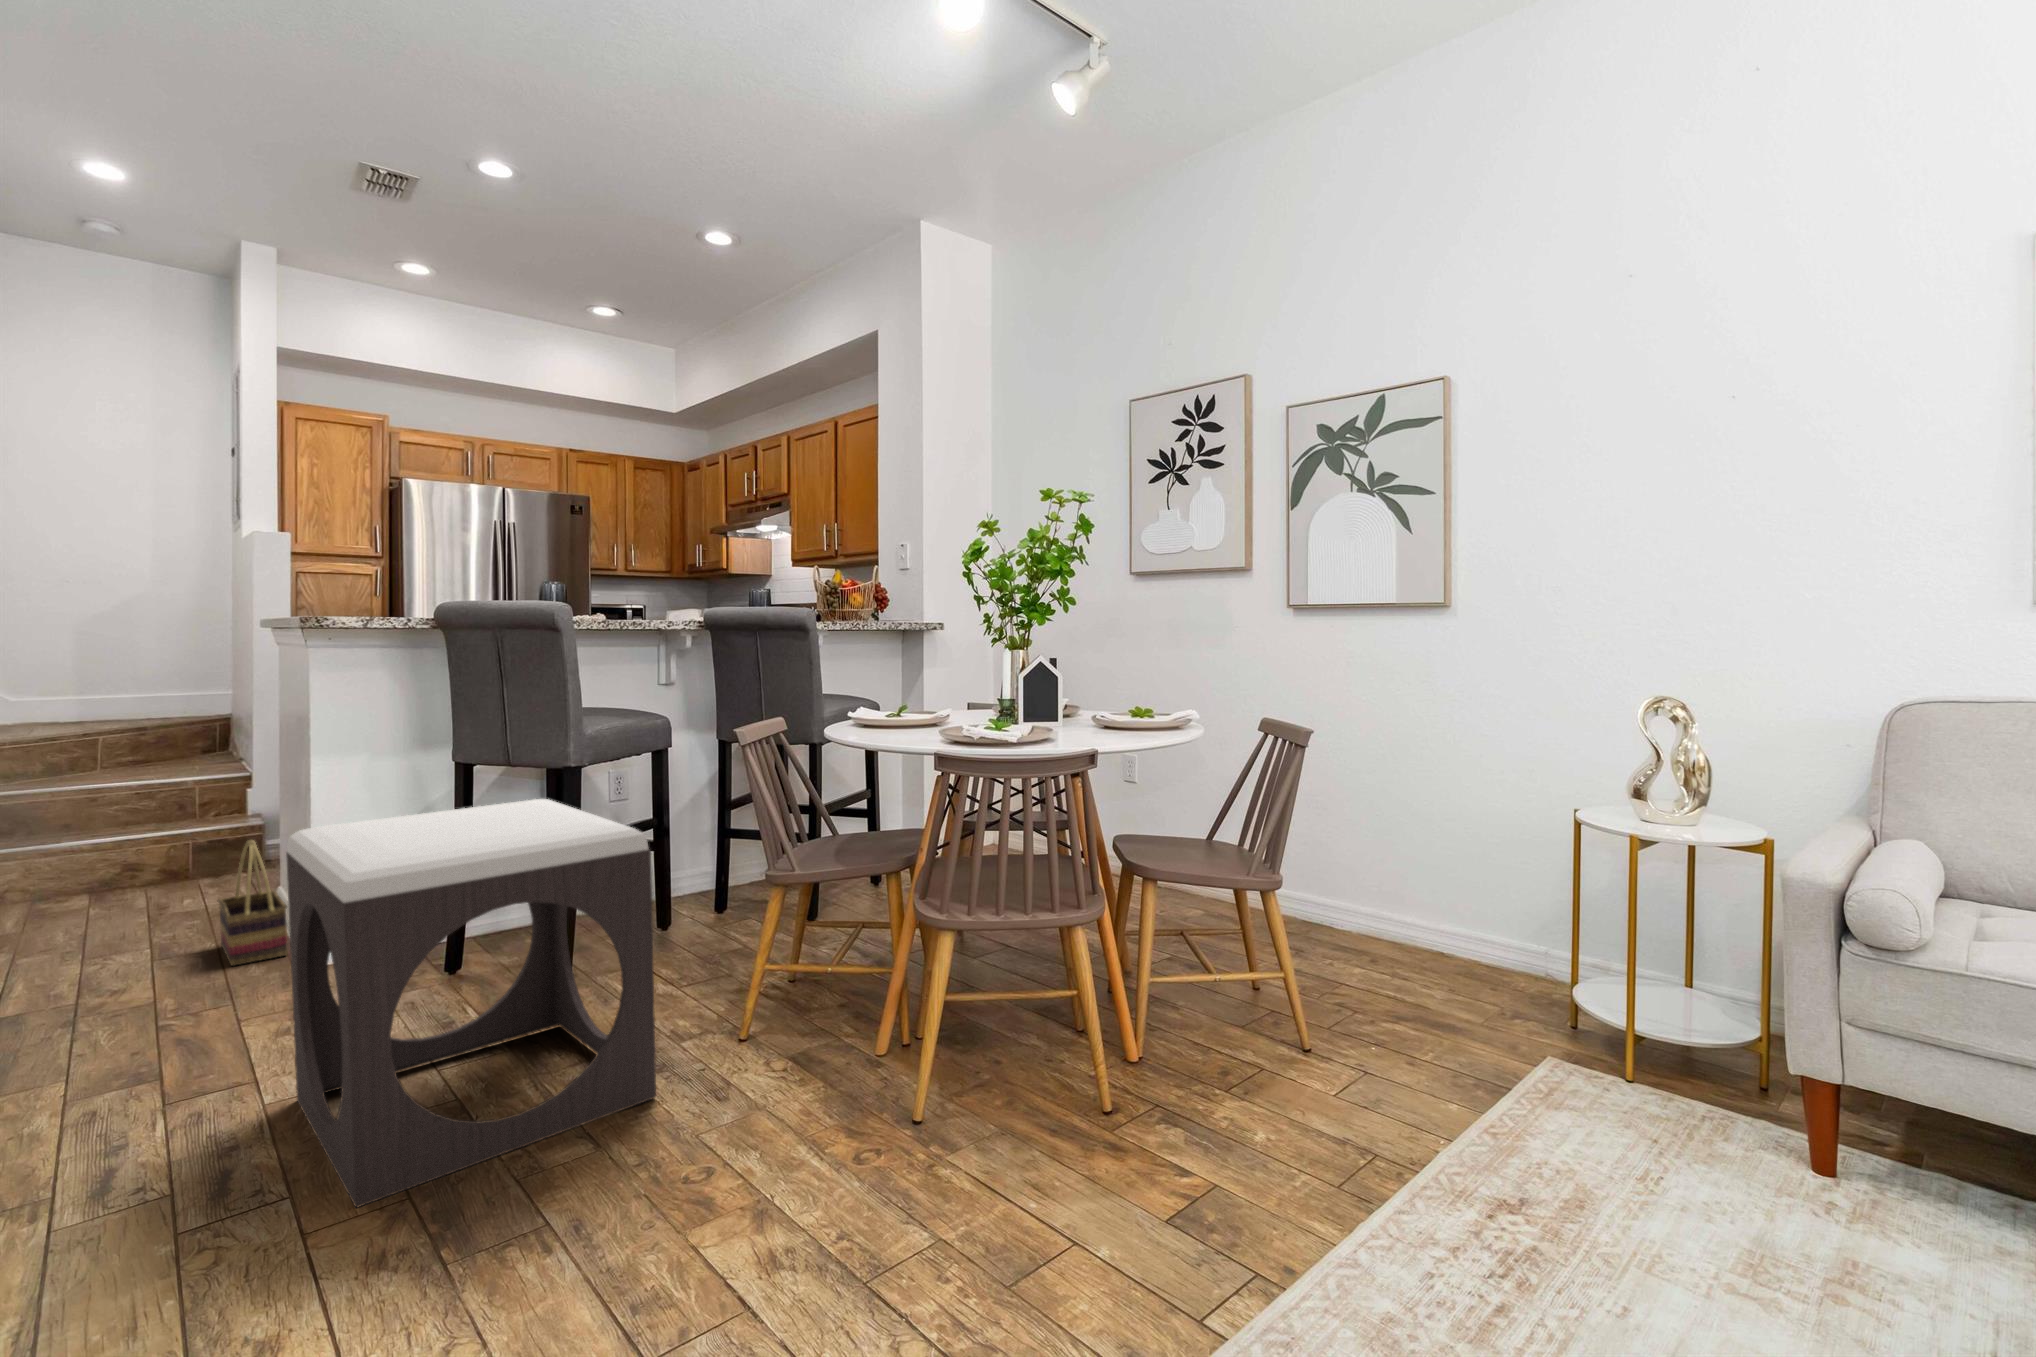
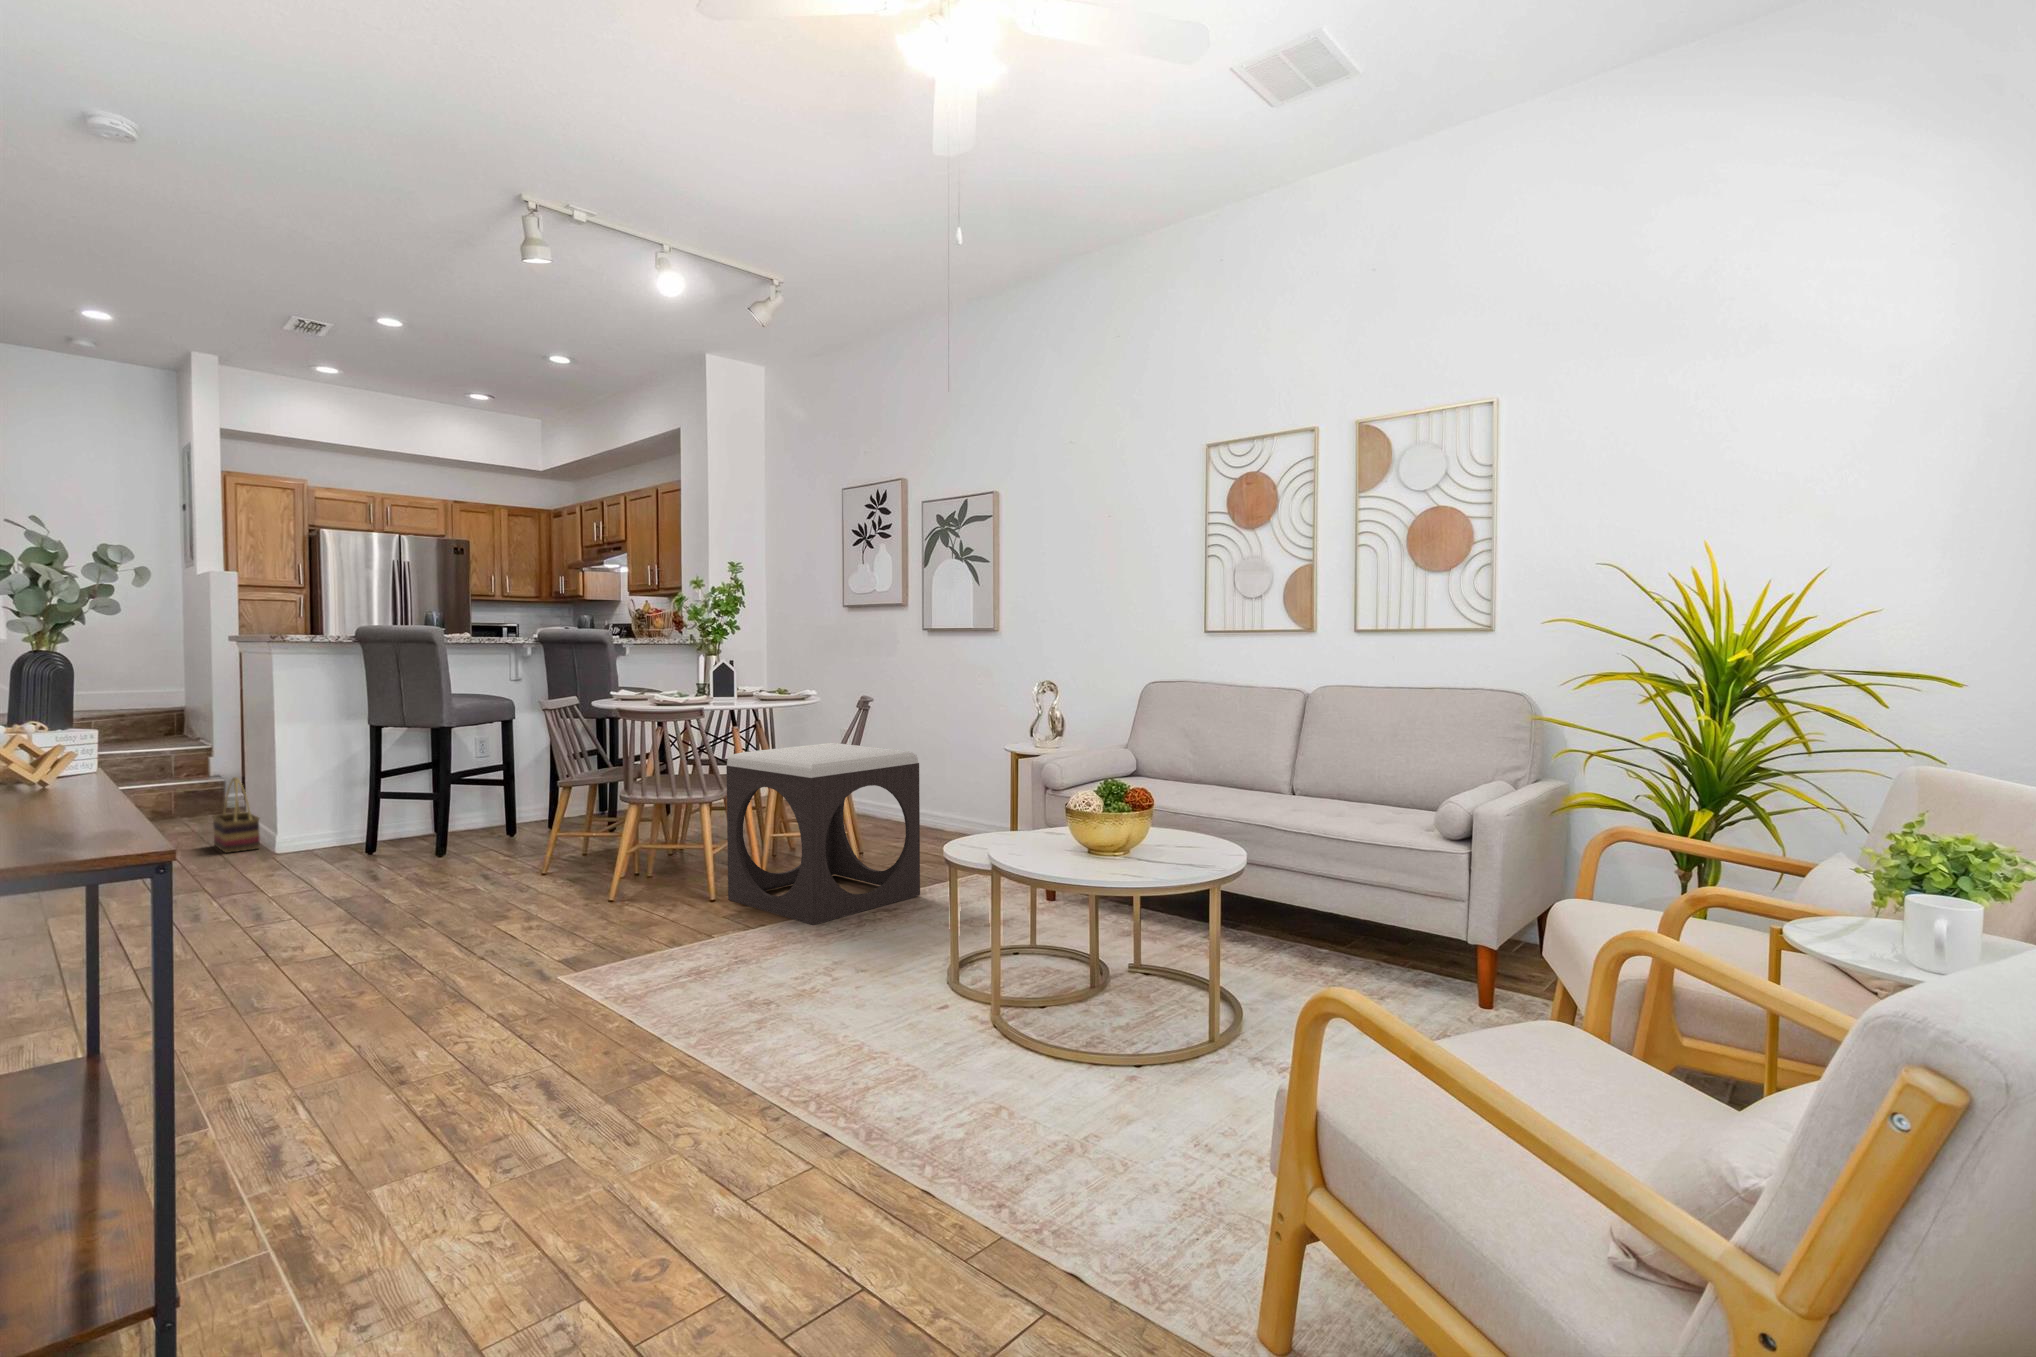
footstool: present [286,799,656,1208] -> present [726,743,920,925]

